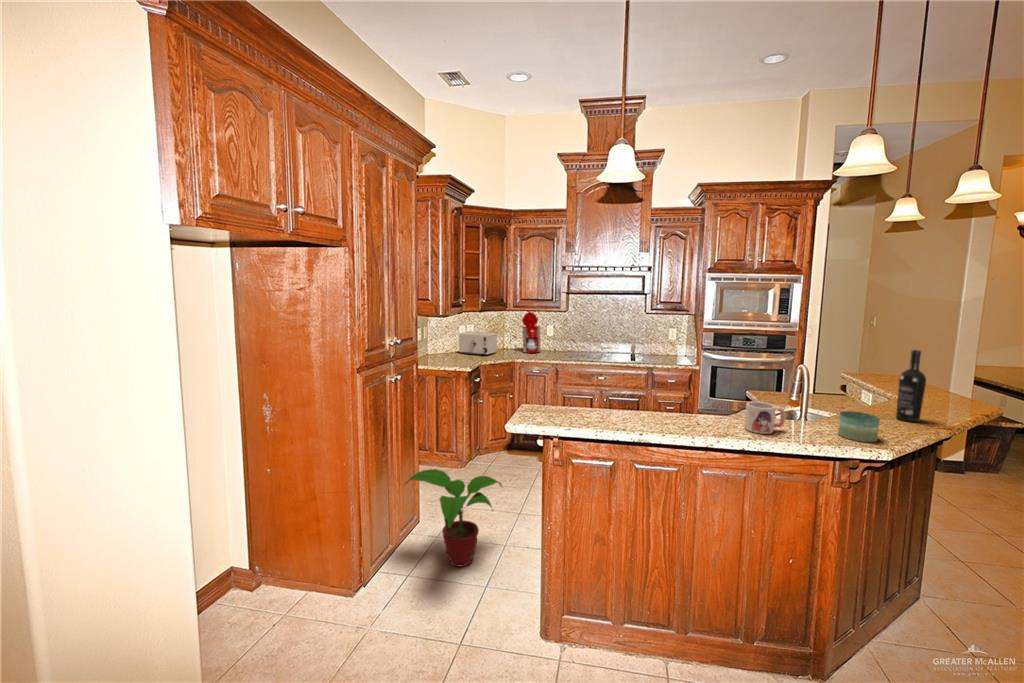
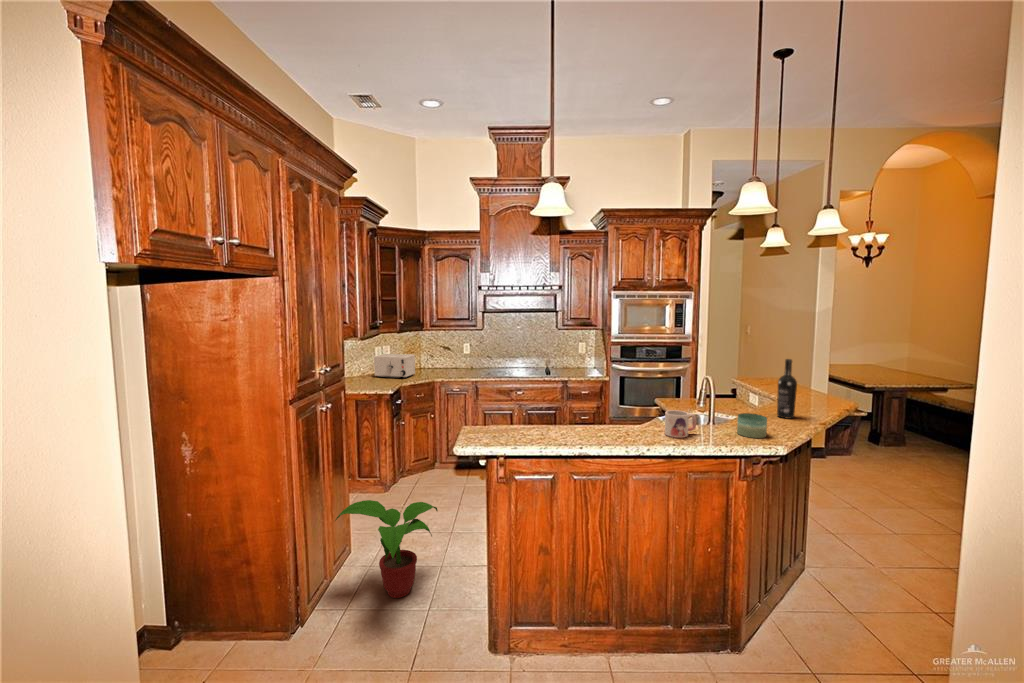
coffee maker: present [522,312,541,353] -> none [432,331,460,373]

